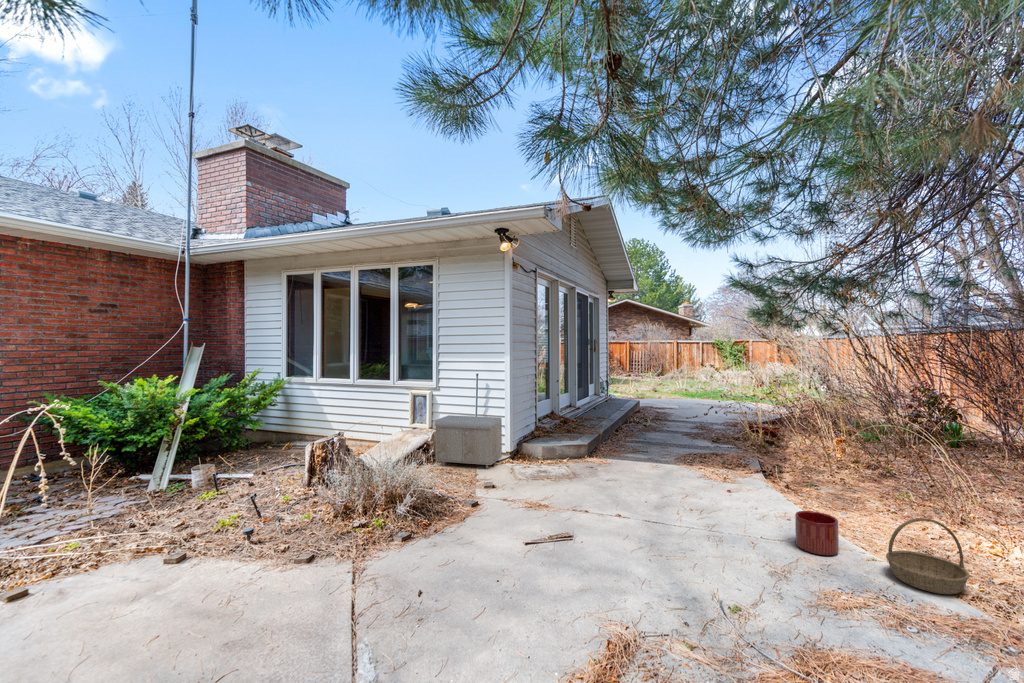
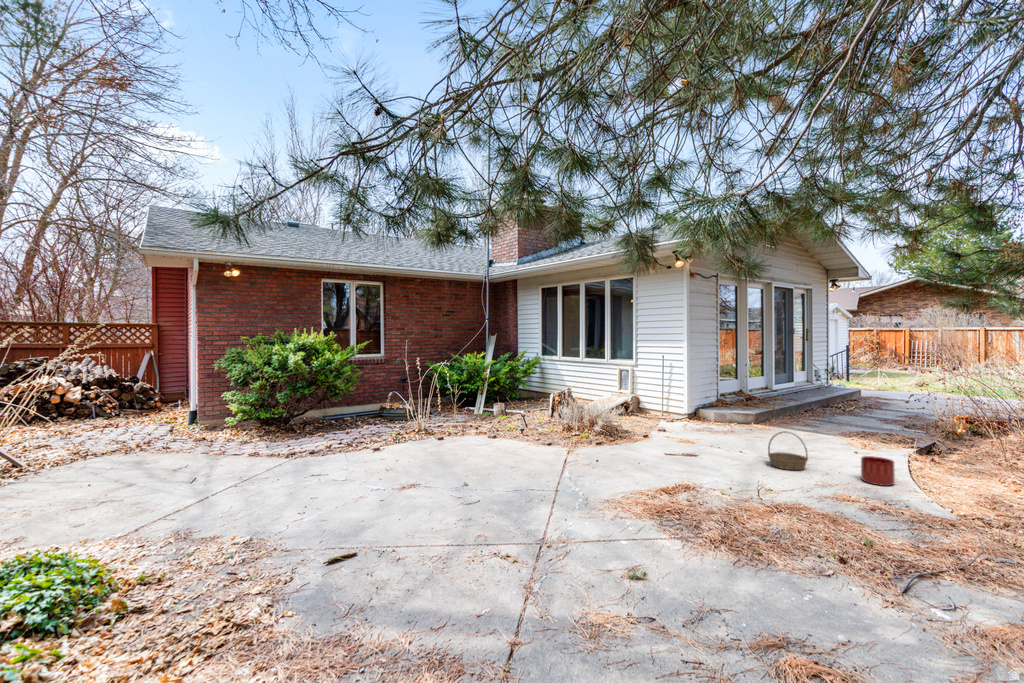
storage bench: present [435,415,502,469] -> none [631,385,681,422]
basket: present [886,518,970,594] -> present [768,432,808,470]

